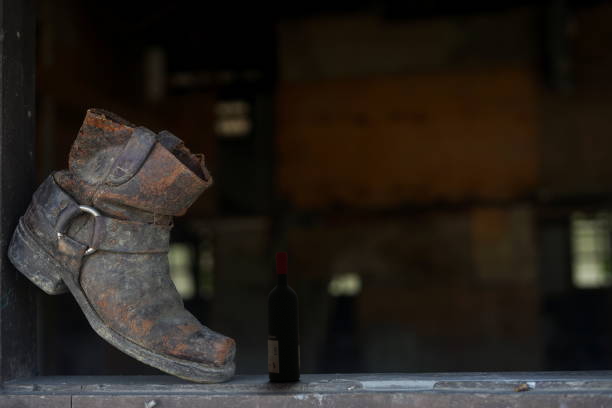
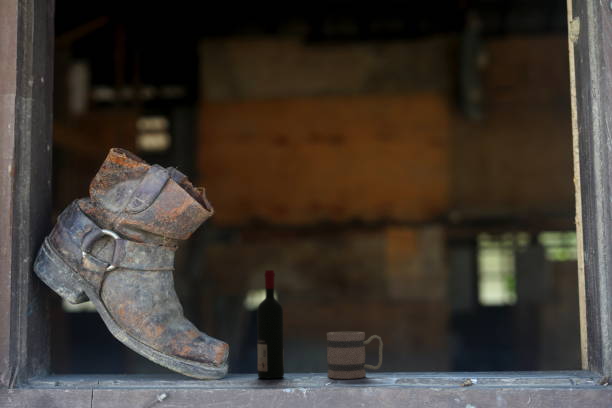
mug: none [350,325,418,382] -> present [327,332,383,379]

